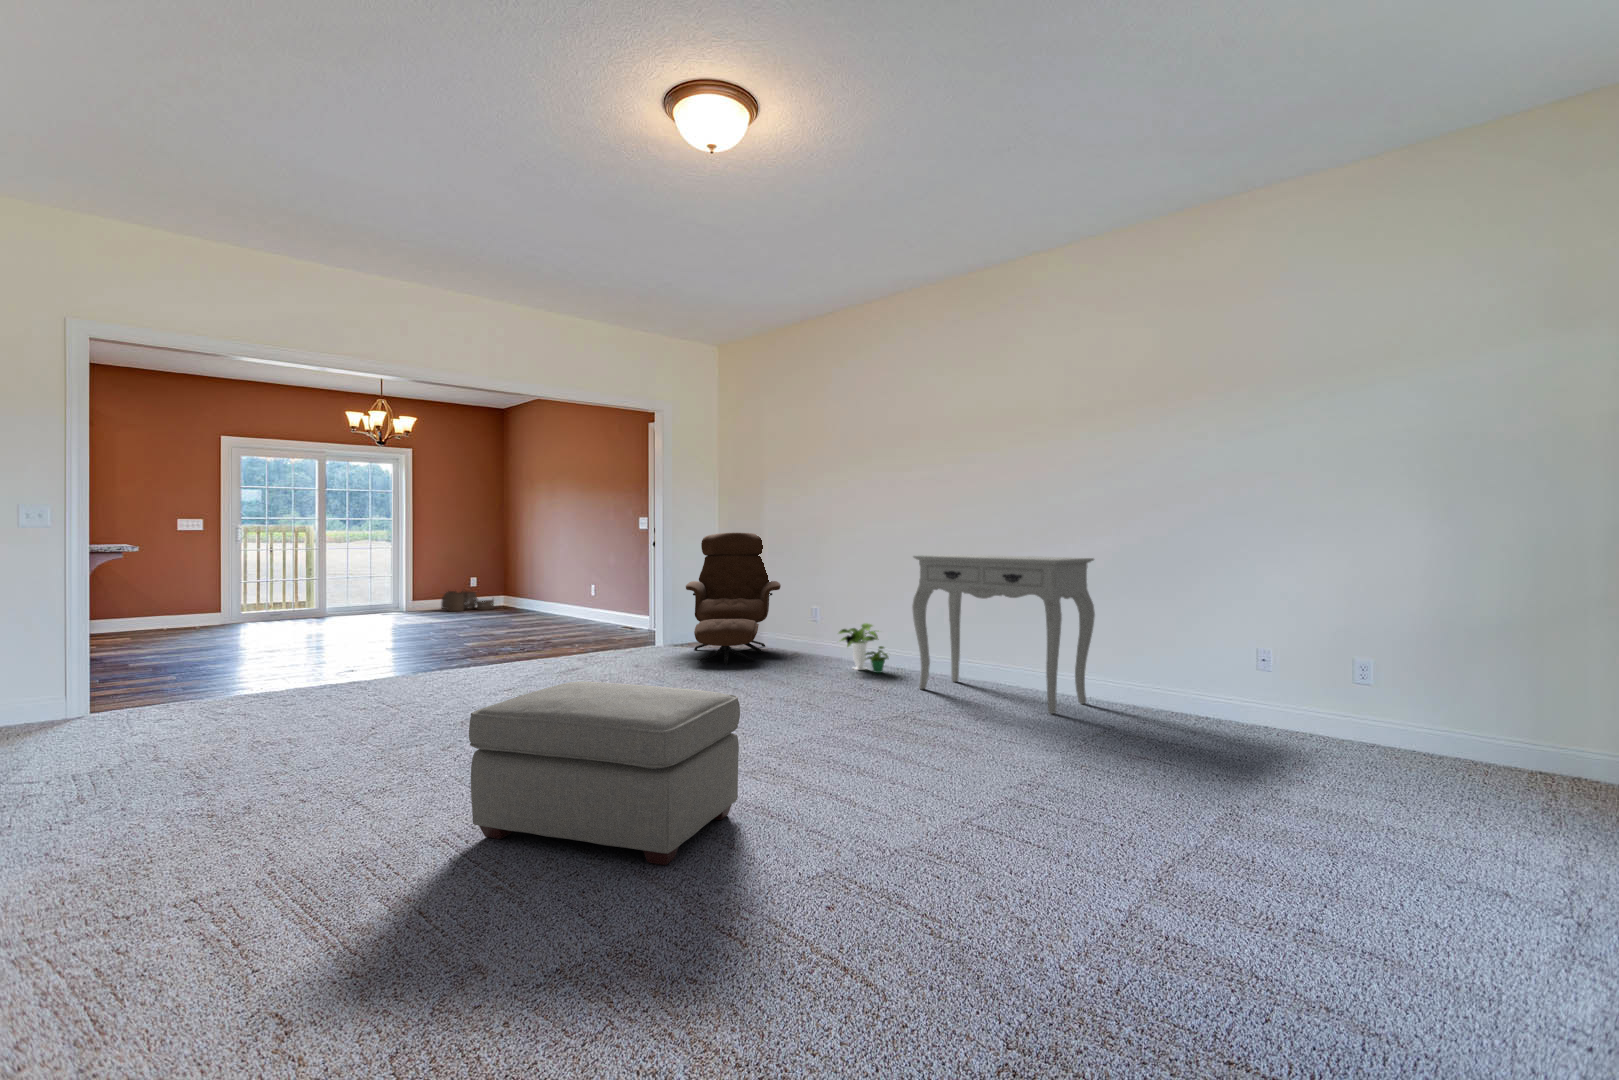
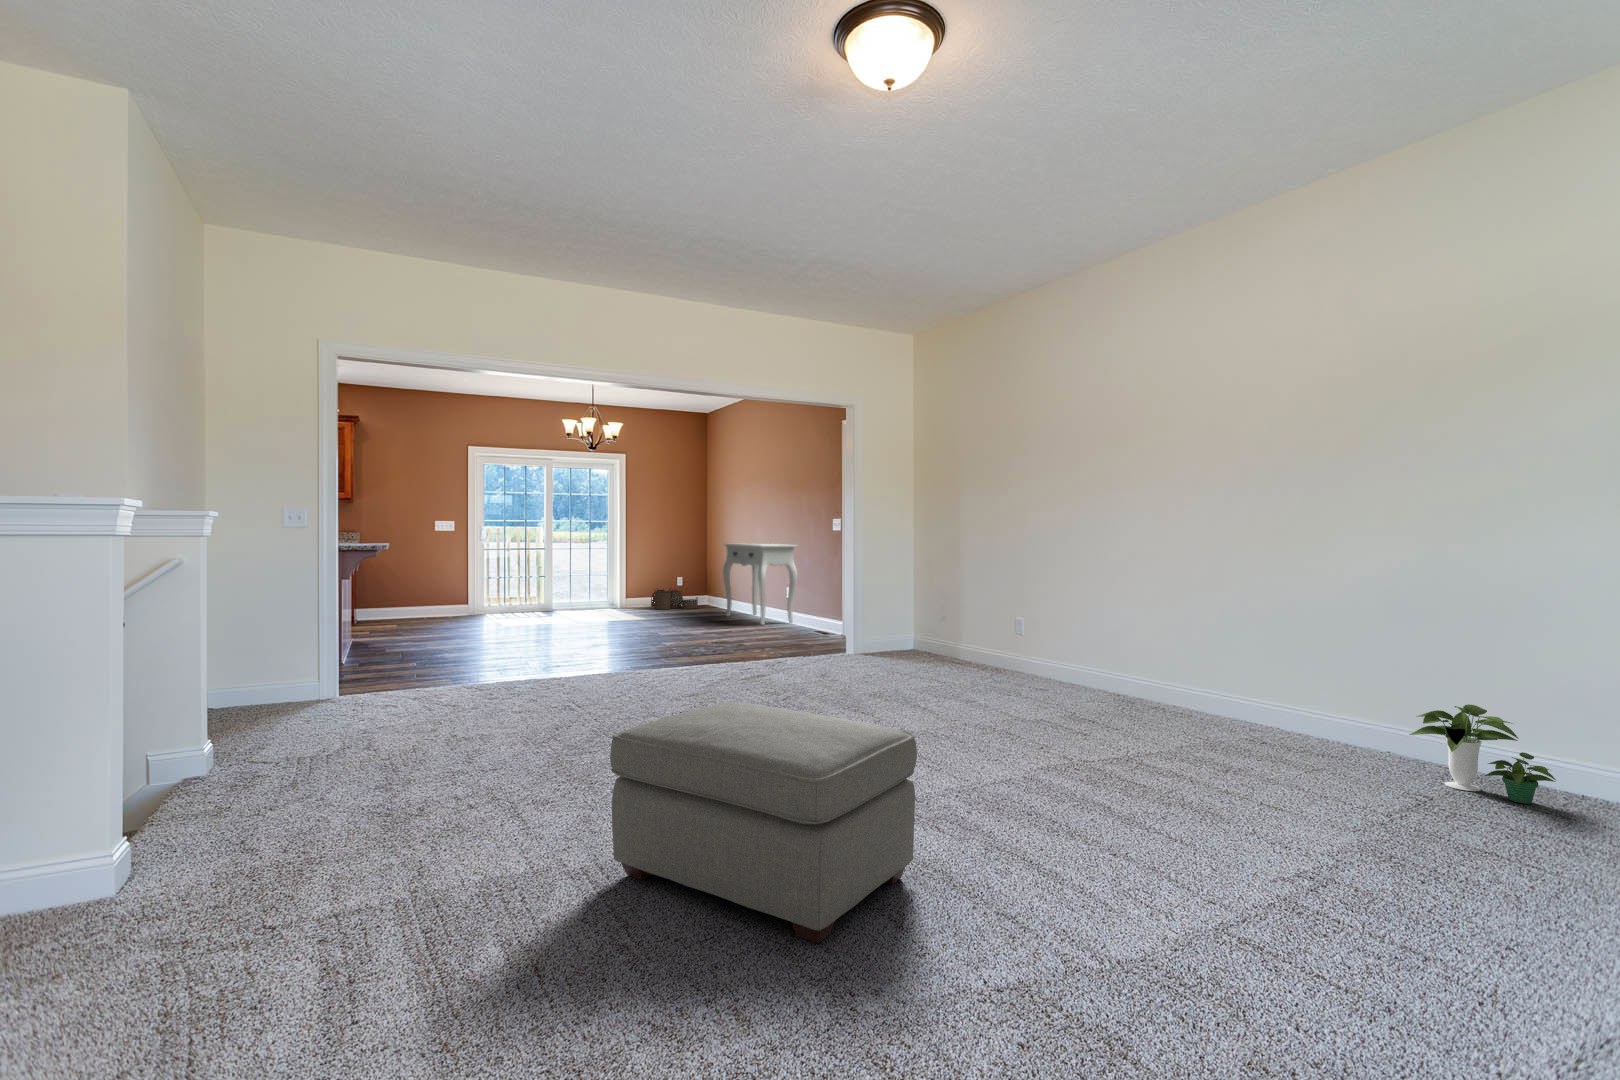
lounge chair: present [686,533,781,664] -> none [877,535,981,679]
console table: present [912,554,1095,714] -> present [723,544,797,625]
potted plant: present [839,623,889,673] -> present [1409,704,1556,804]

